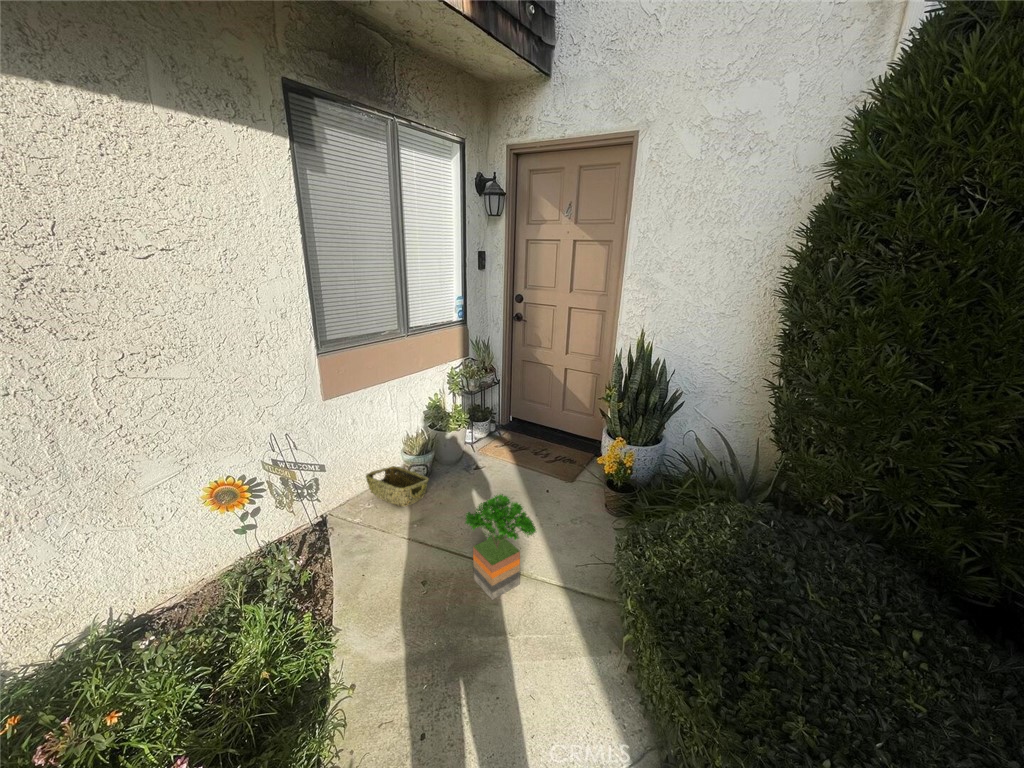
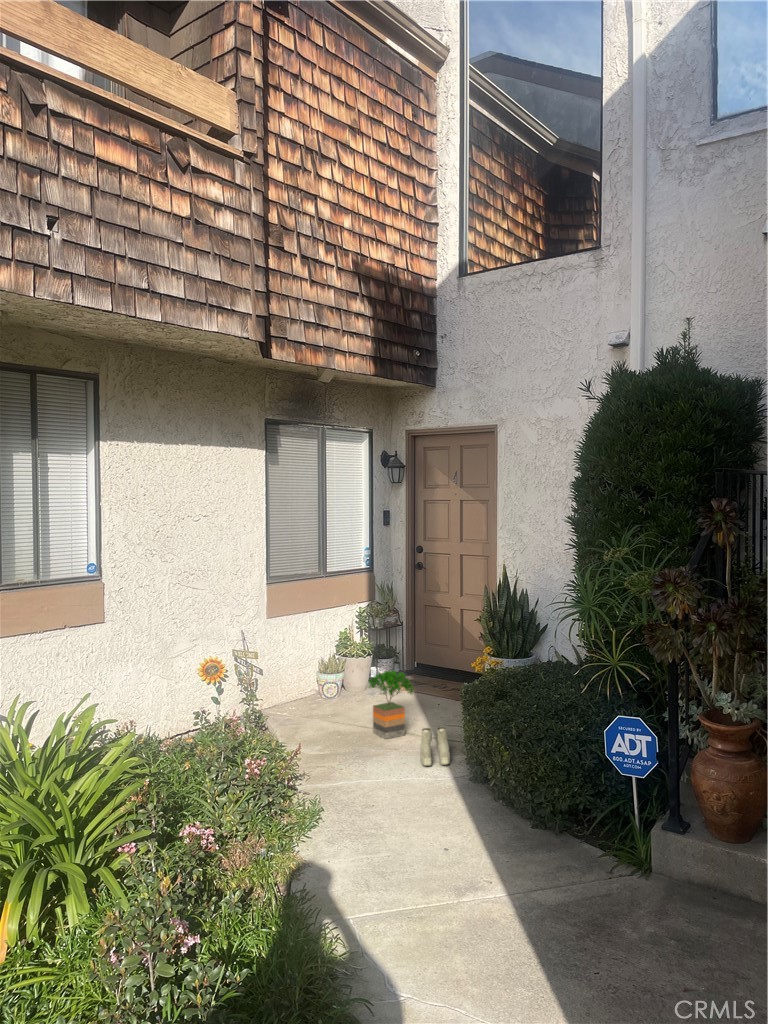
woven basket: present [366,466,429,507] -> none [291,682,340,707]
boots: none [557,628,610,717] -> present [421,727,450,766]

